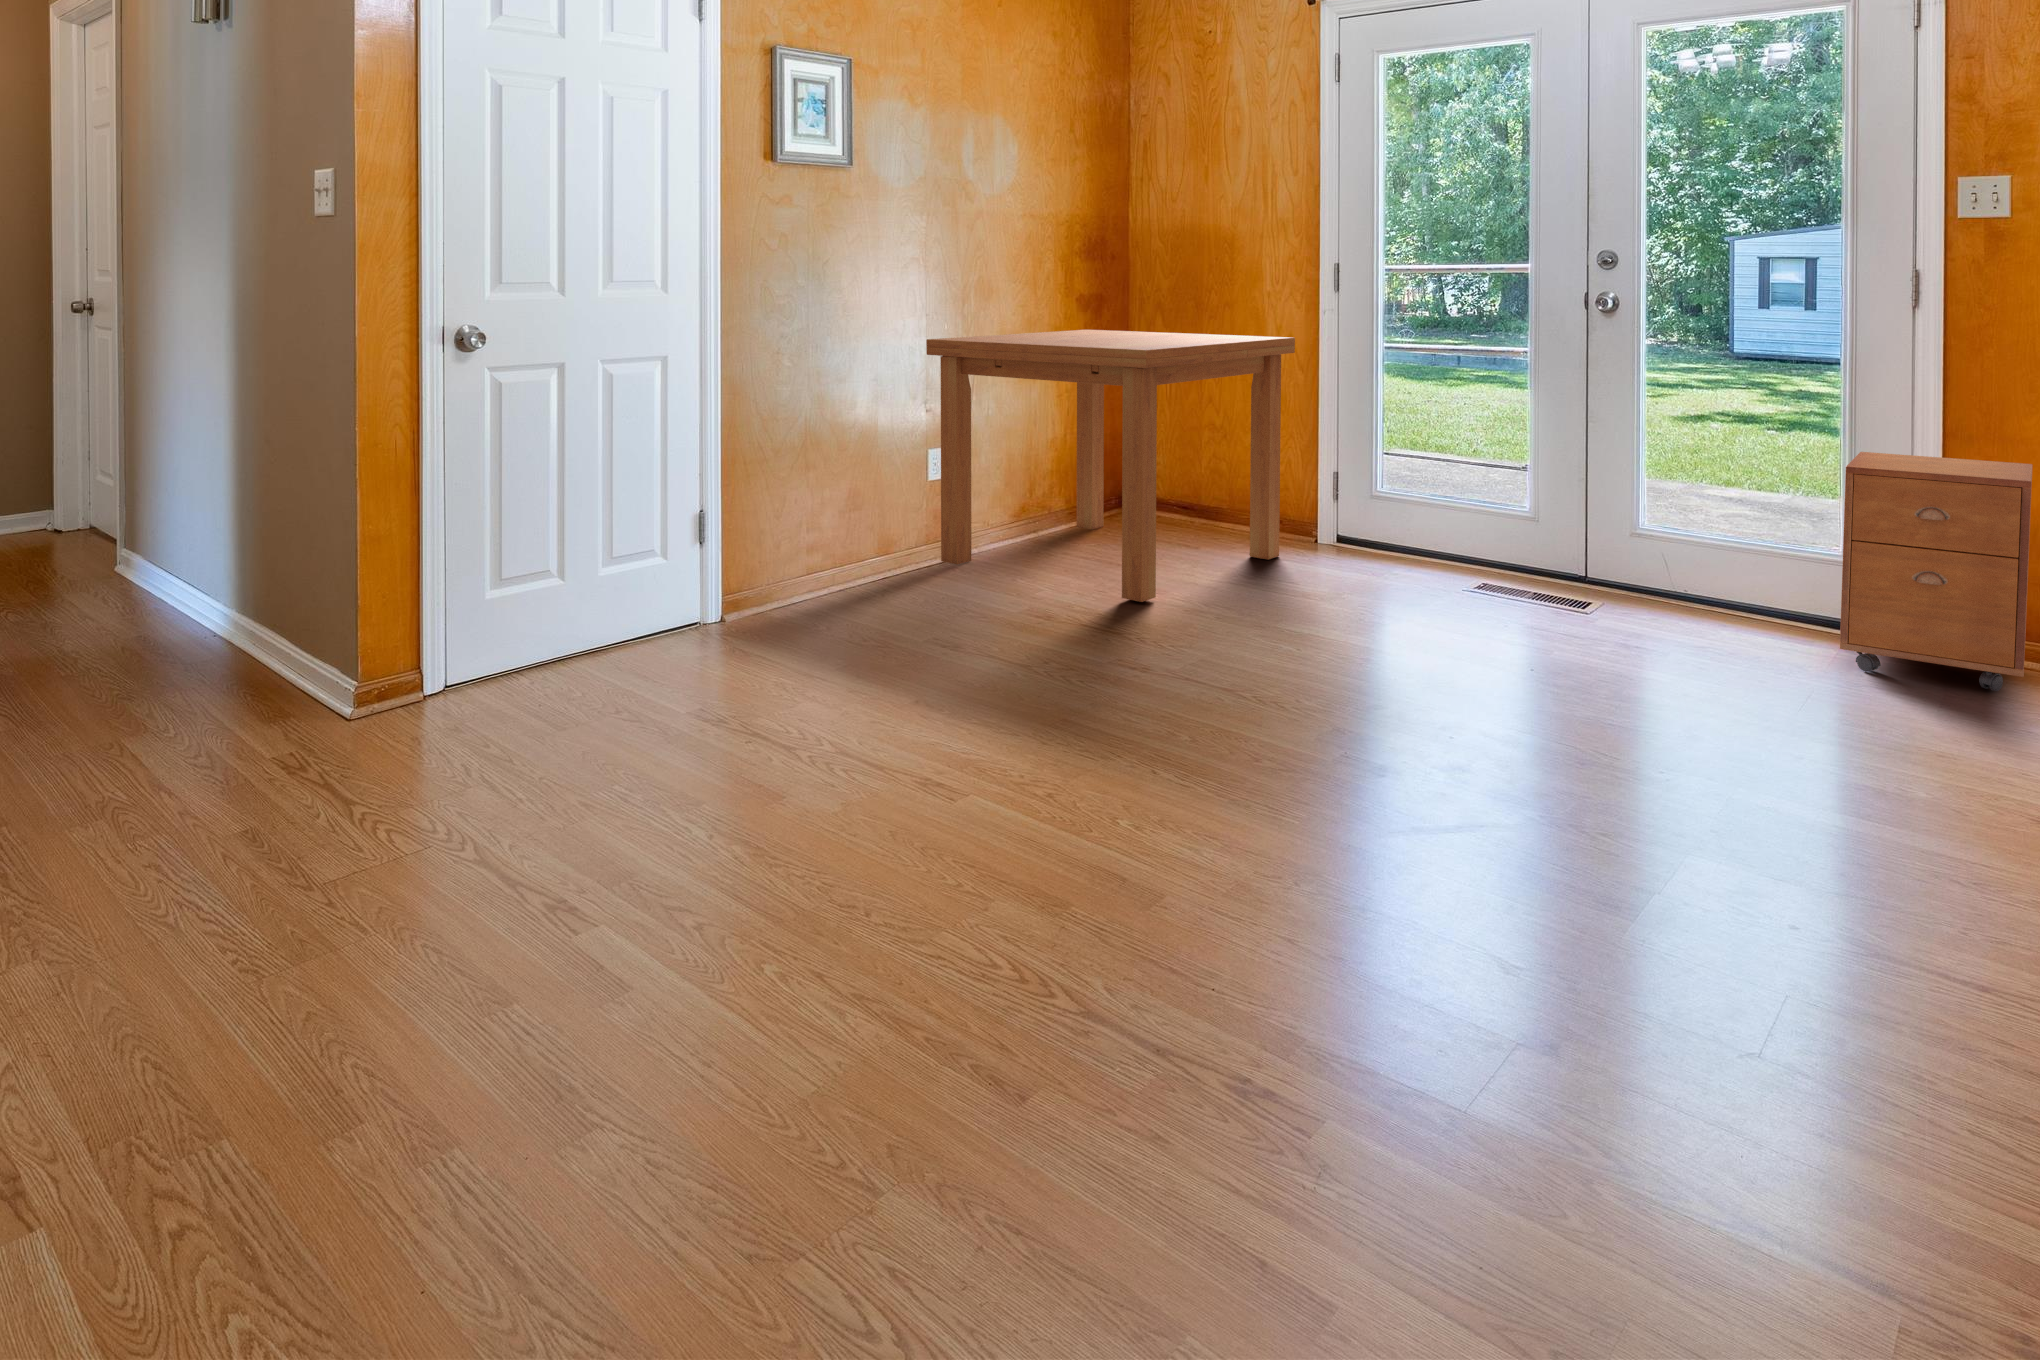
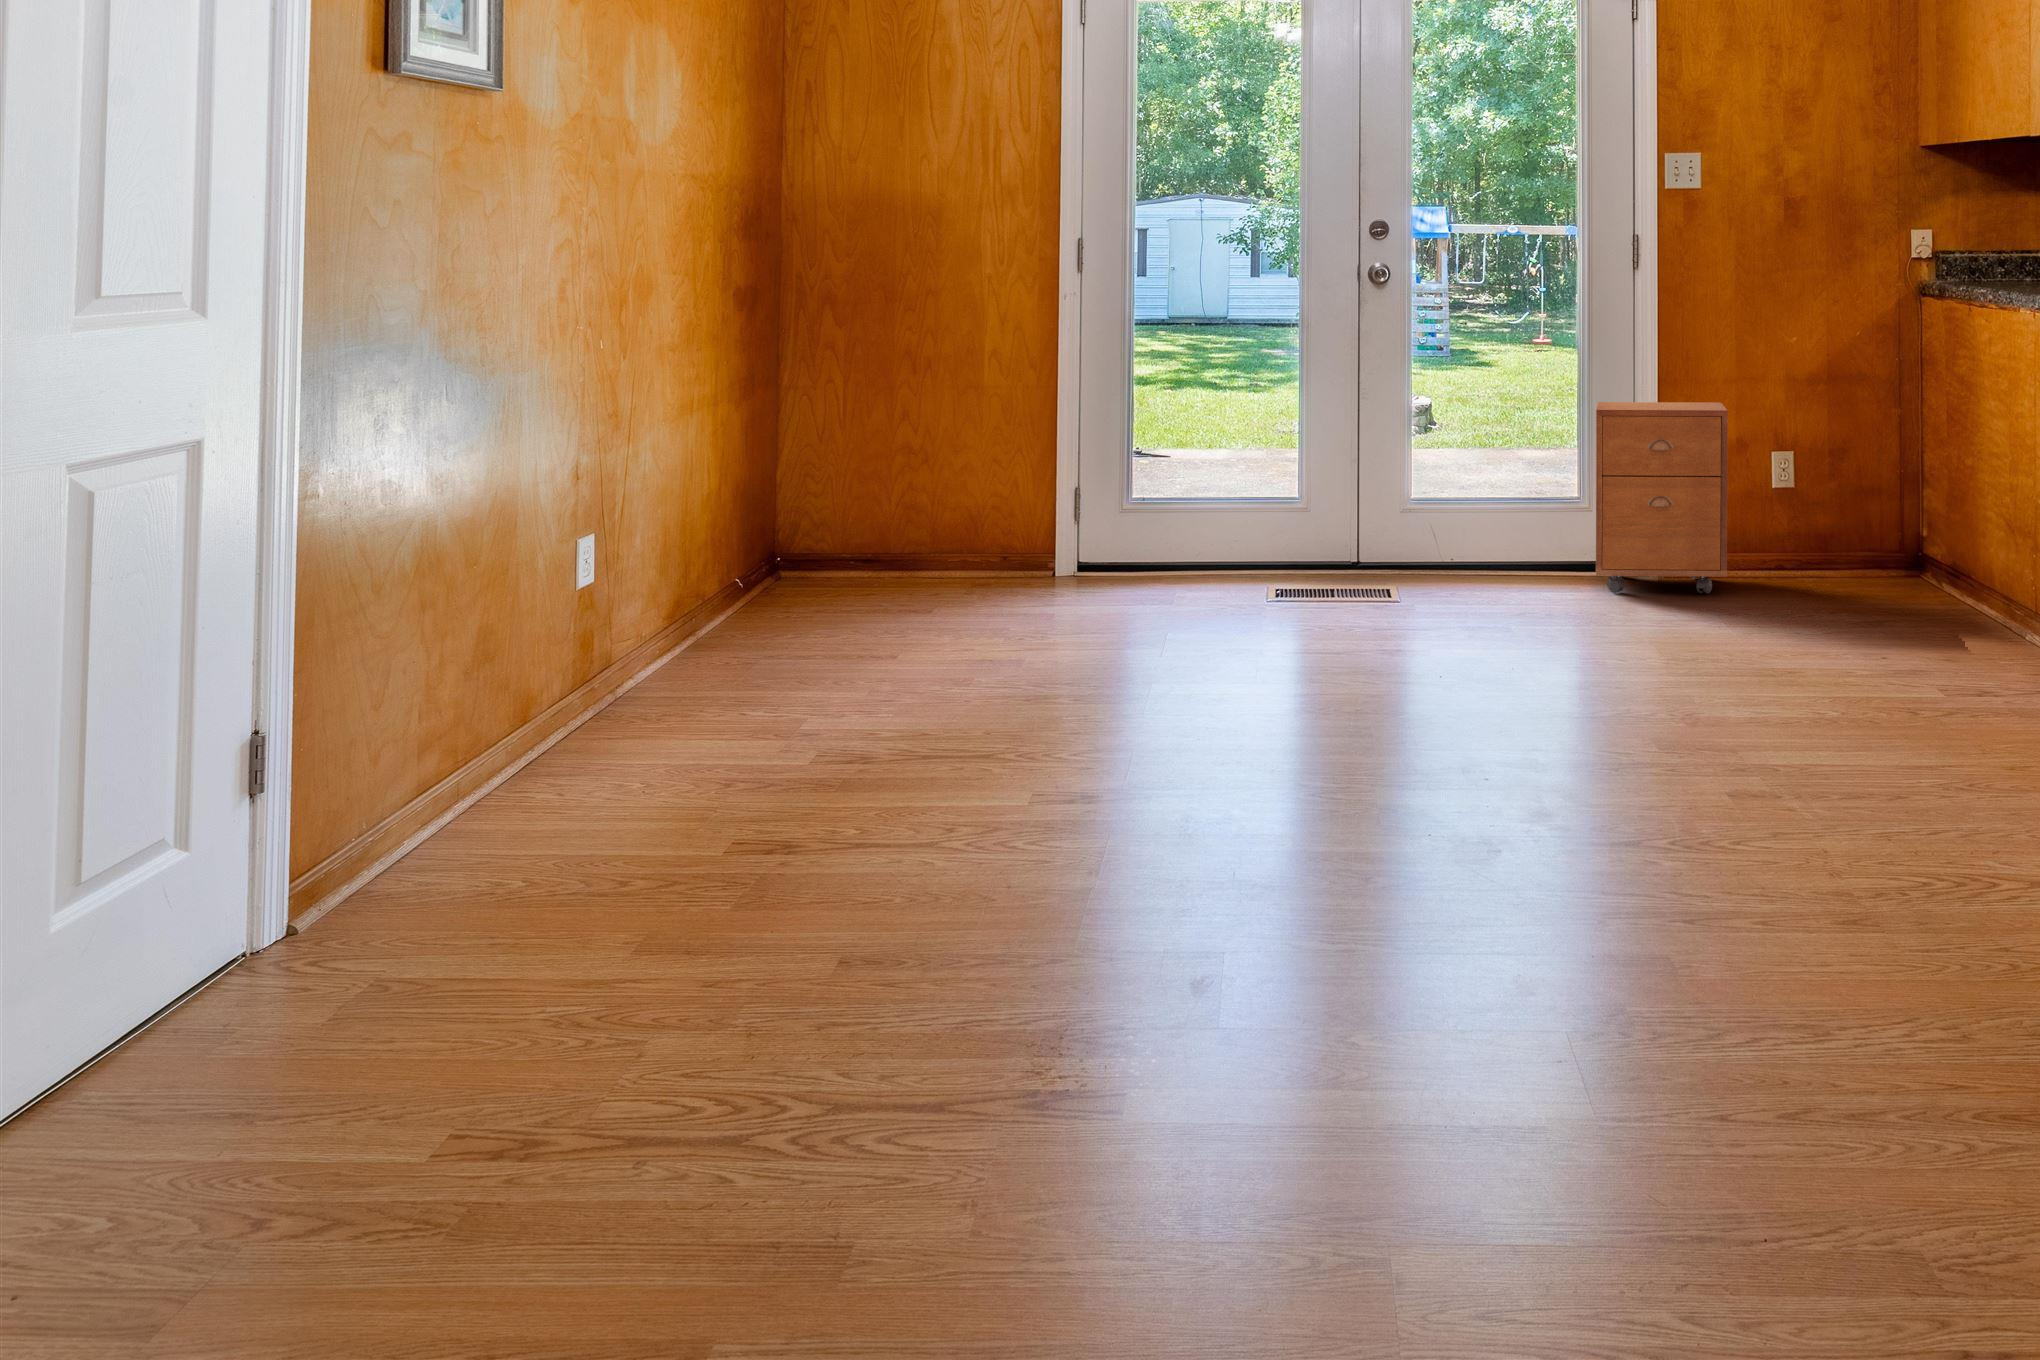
dining table: present [926,330,1295,602] -> none [587,313,1049,619]

